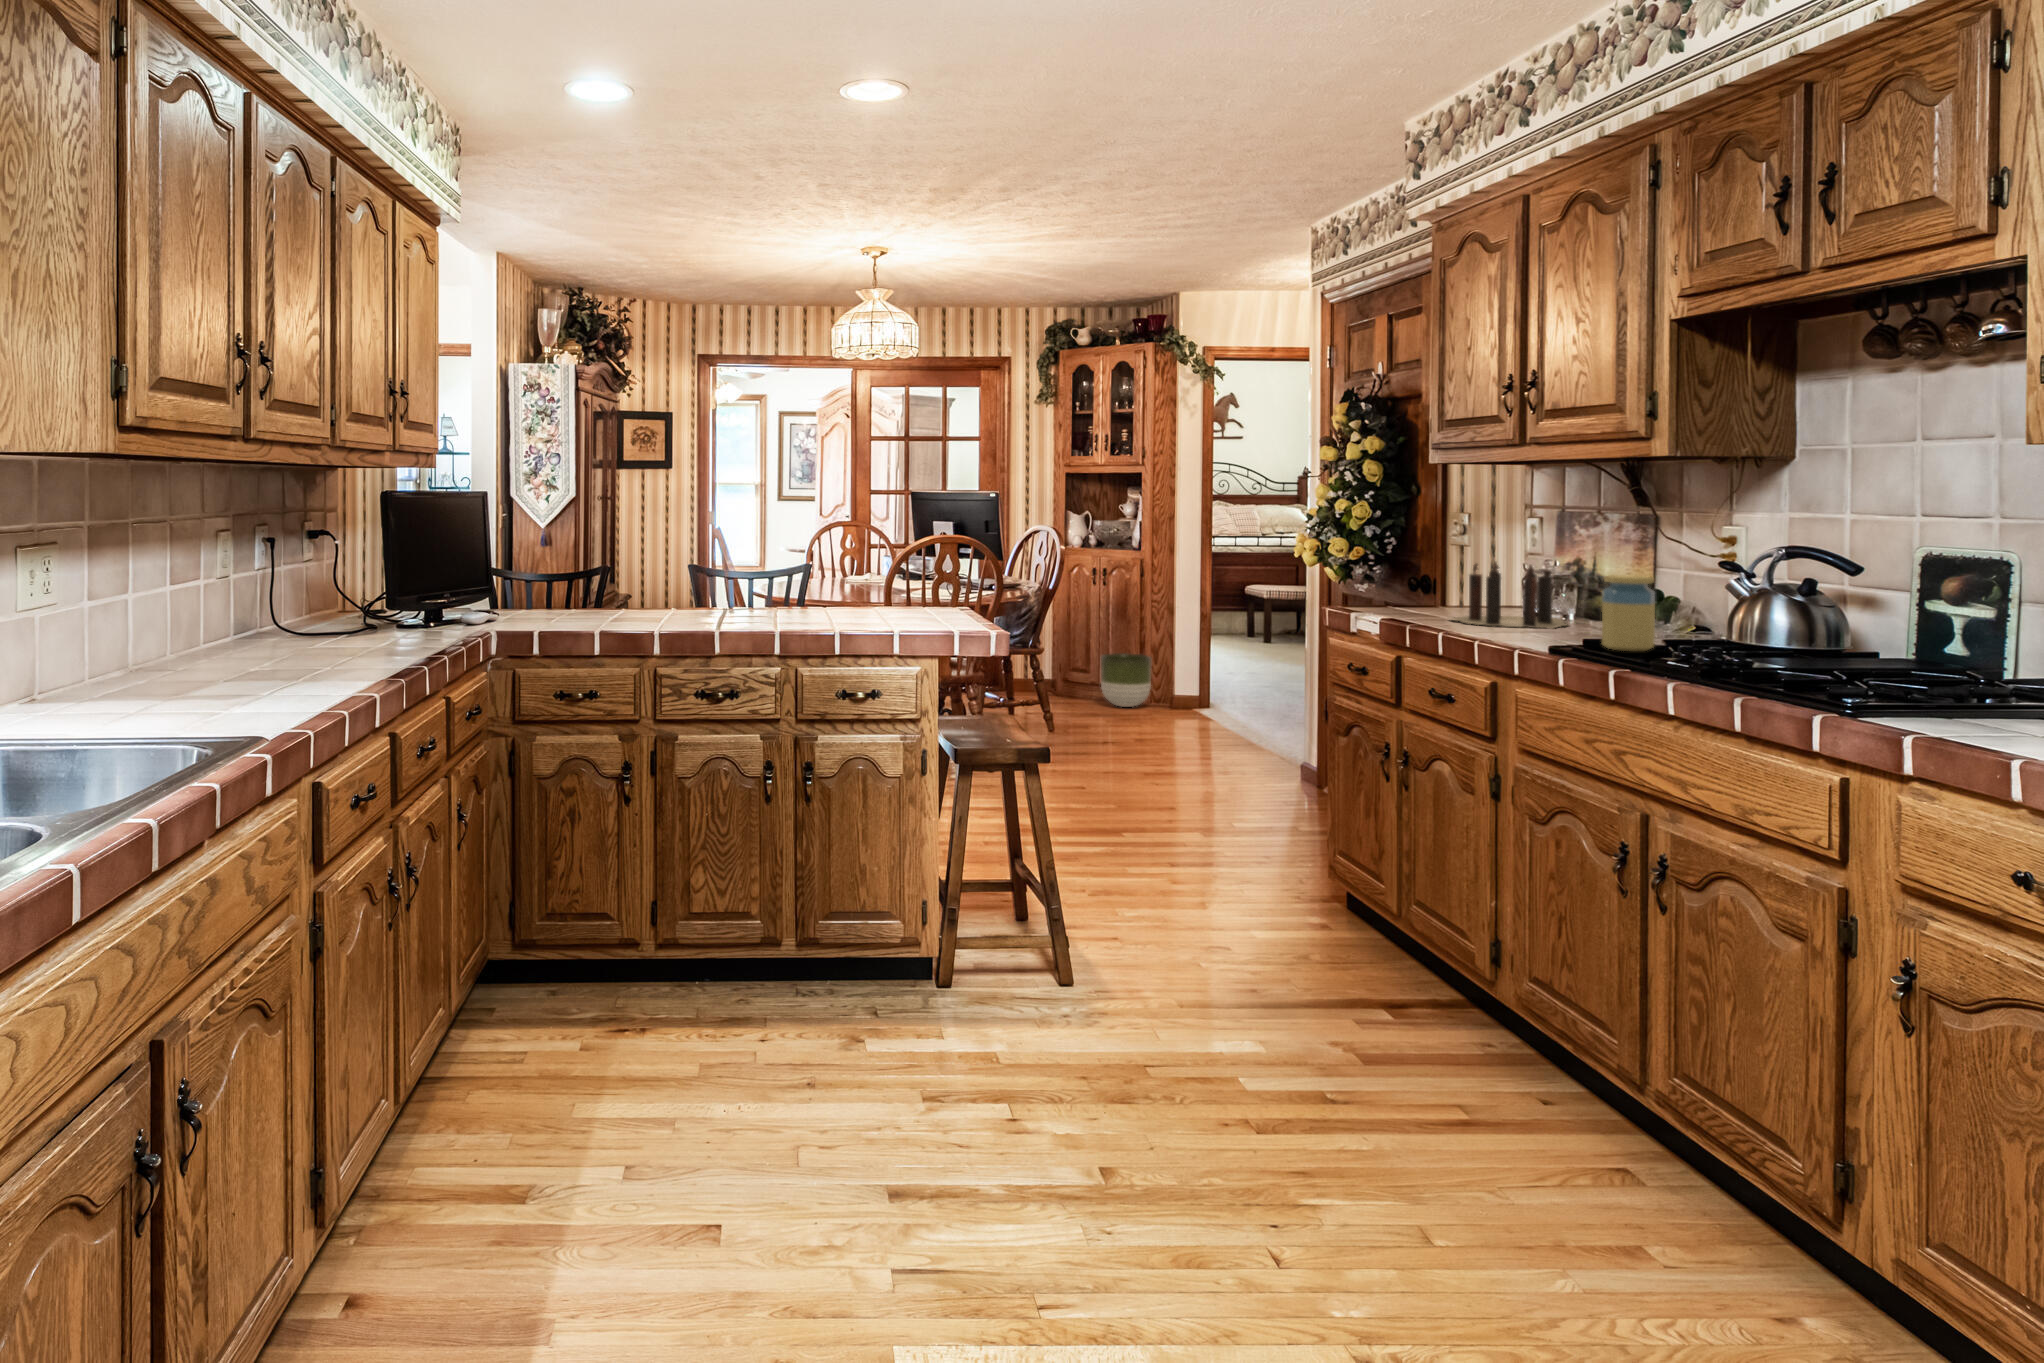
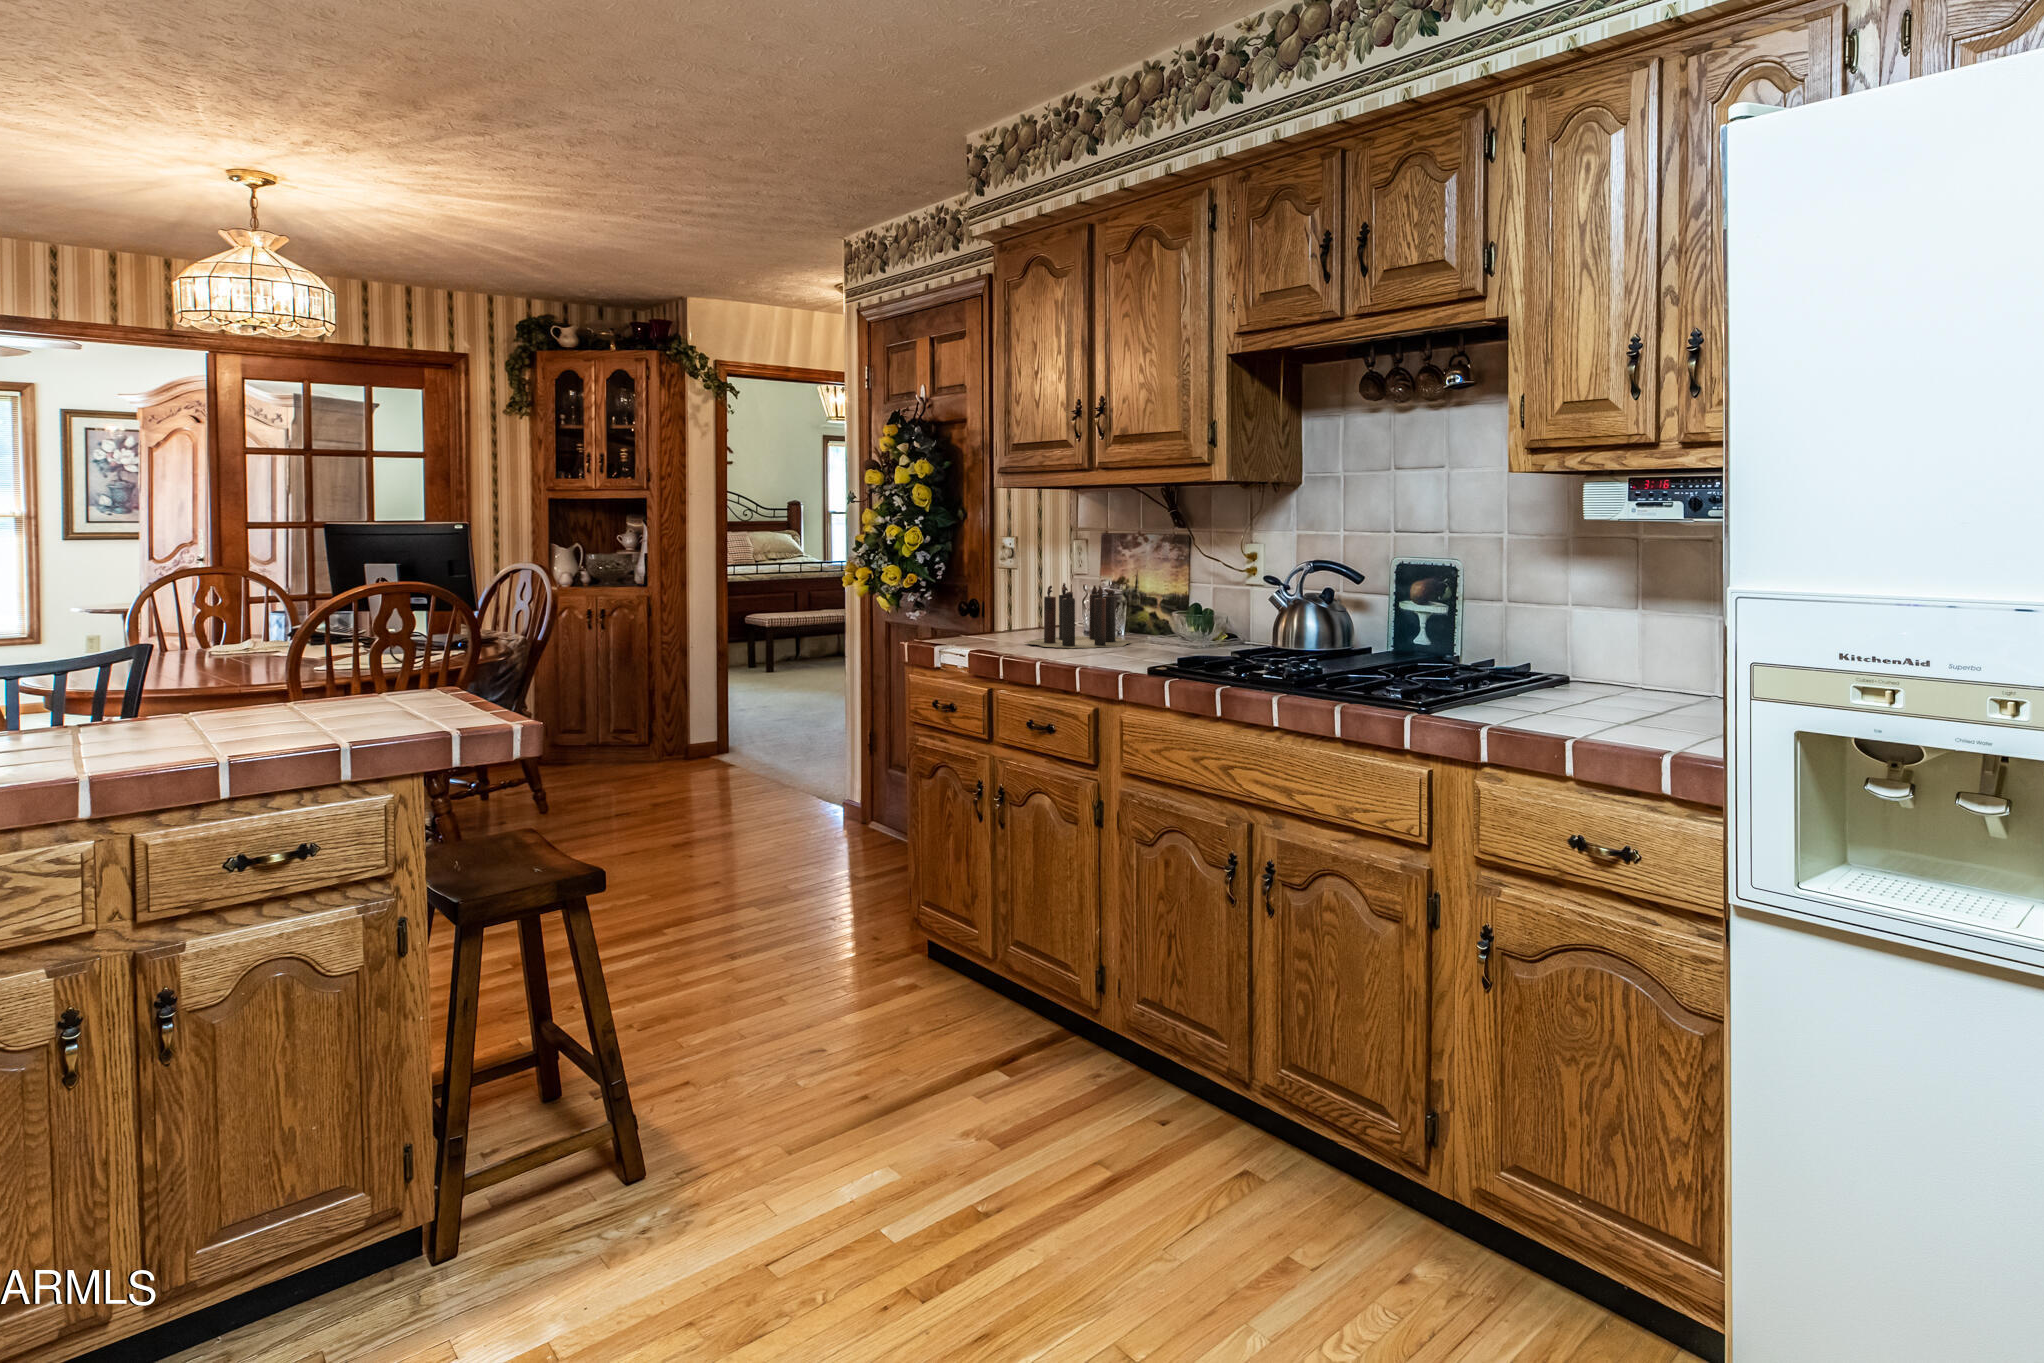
jar: present [1602,575,1655,651] -> none [1187,593,1227,665]
planter: present [1101,653,1151,707] -> none [598,702,660,765]

